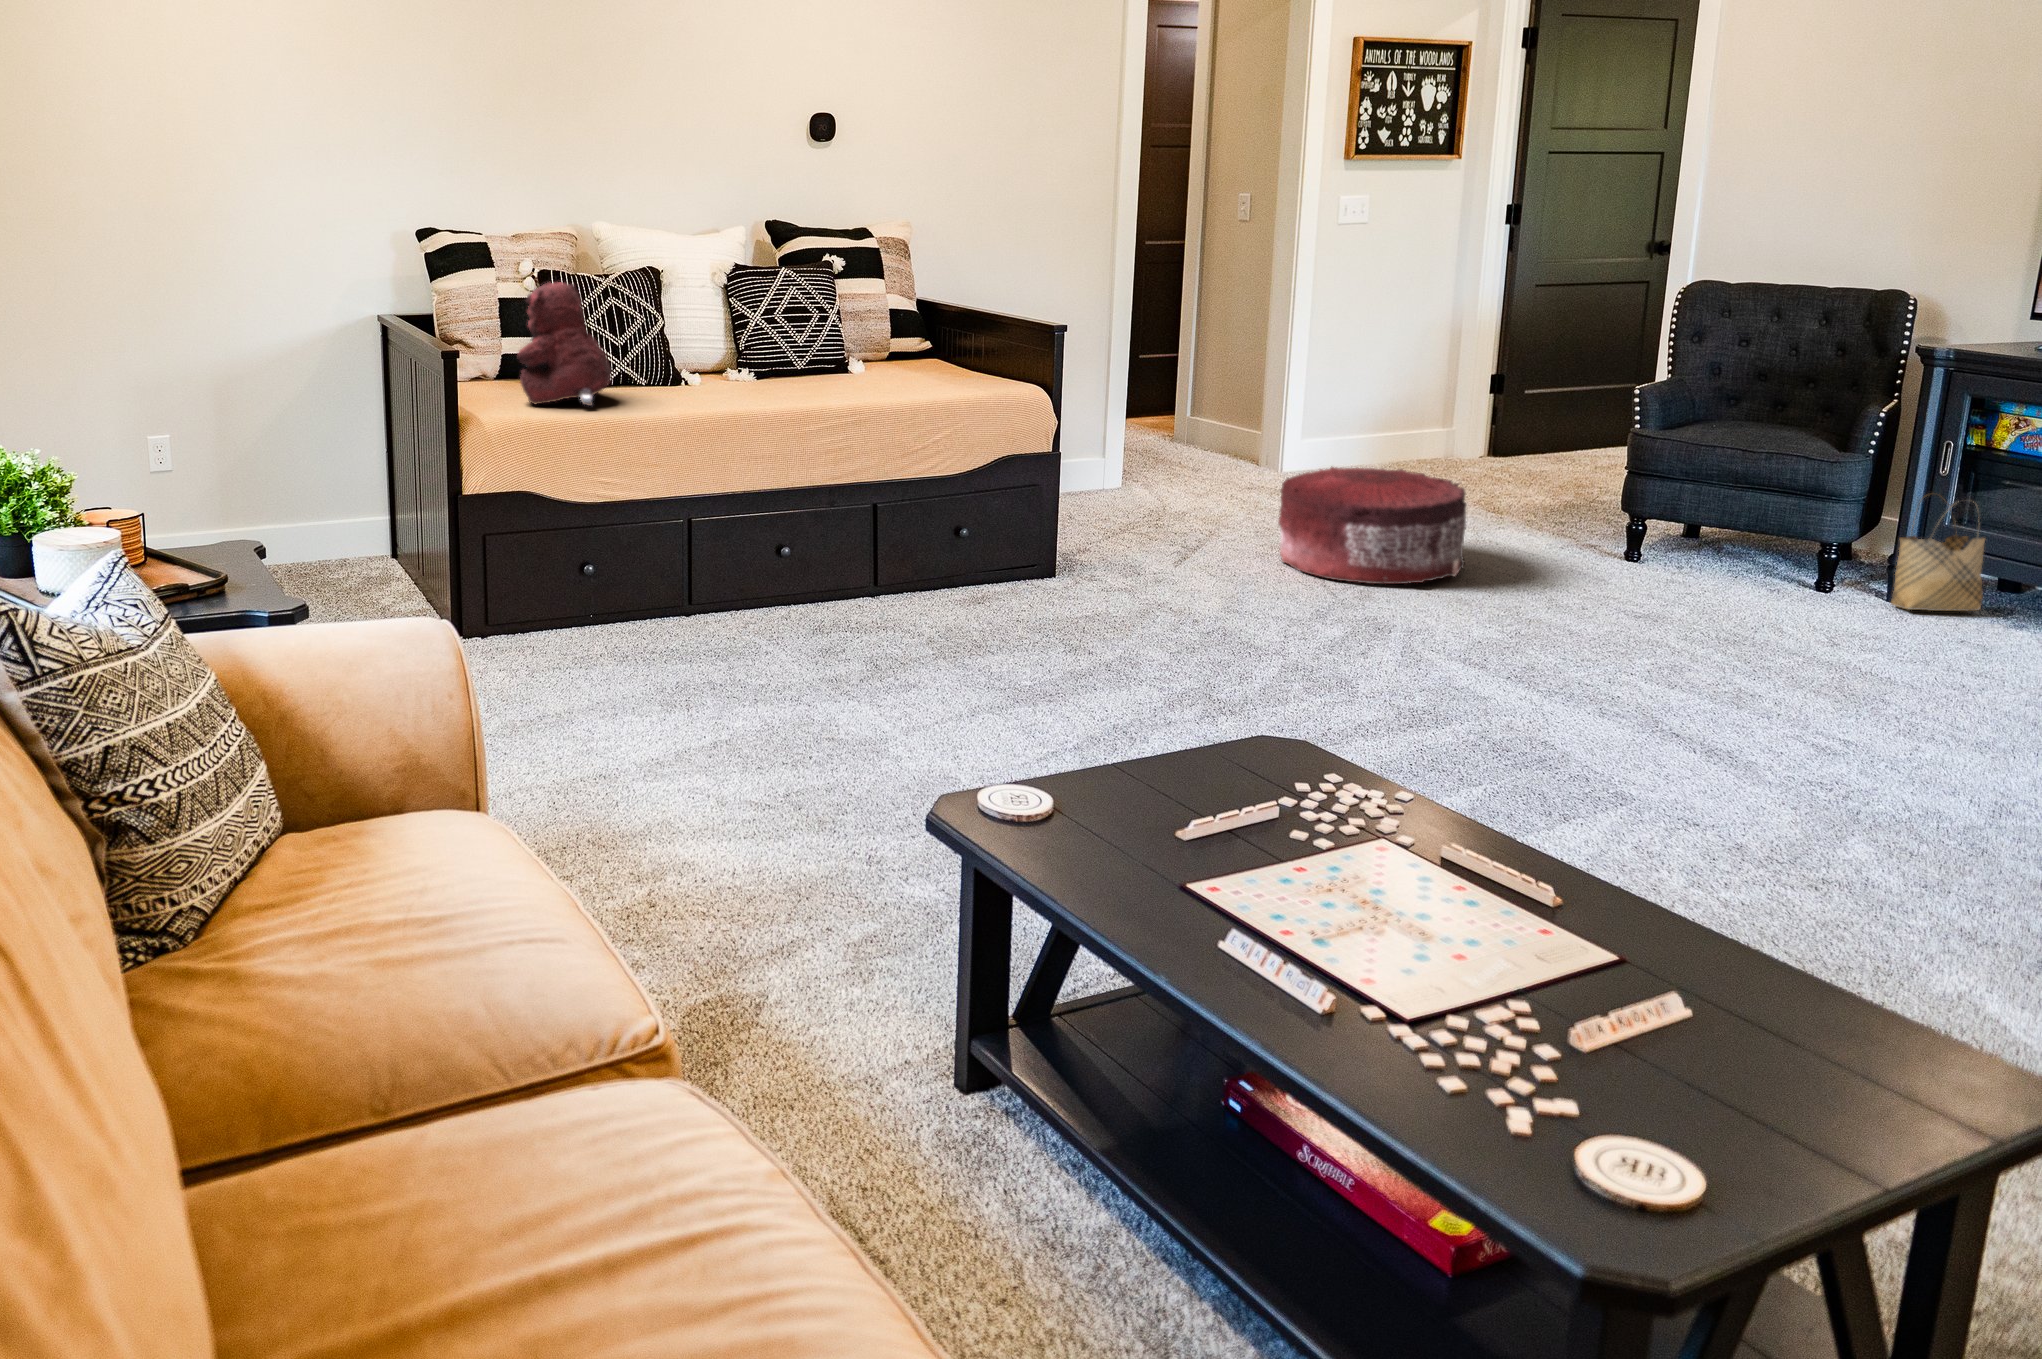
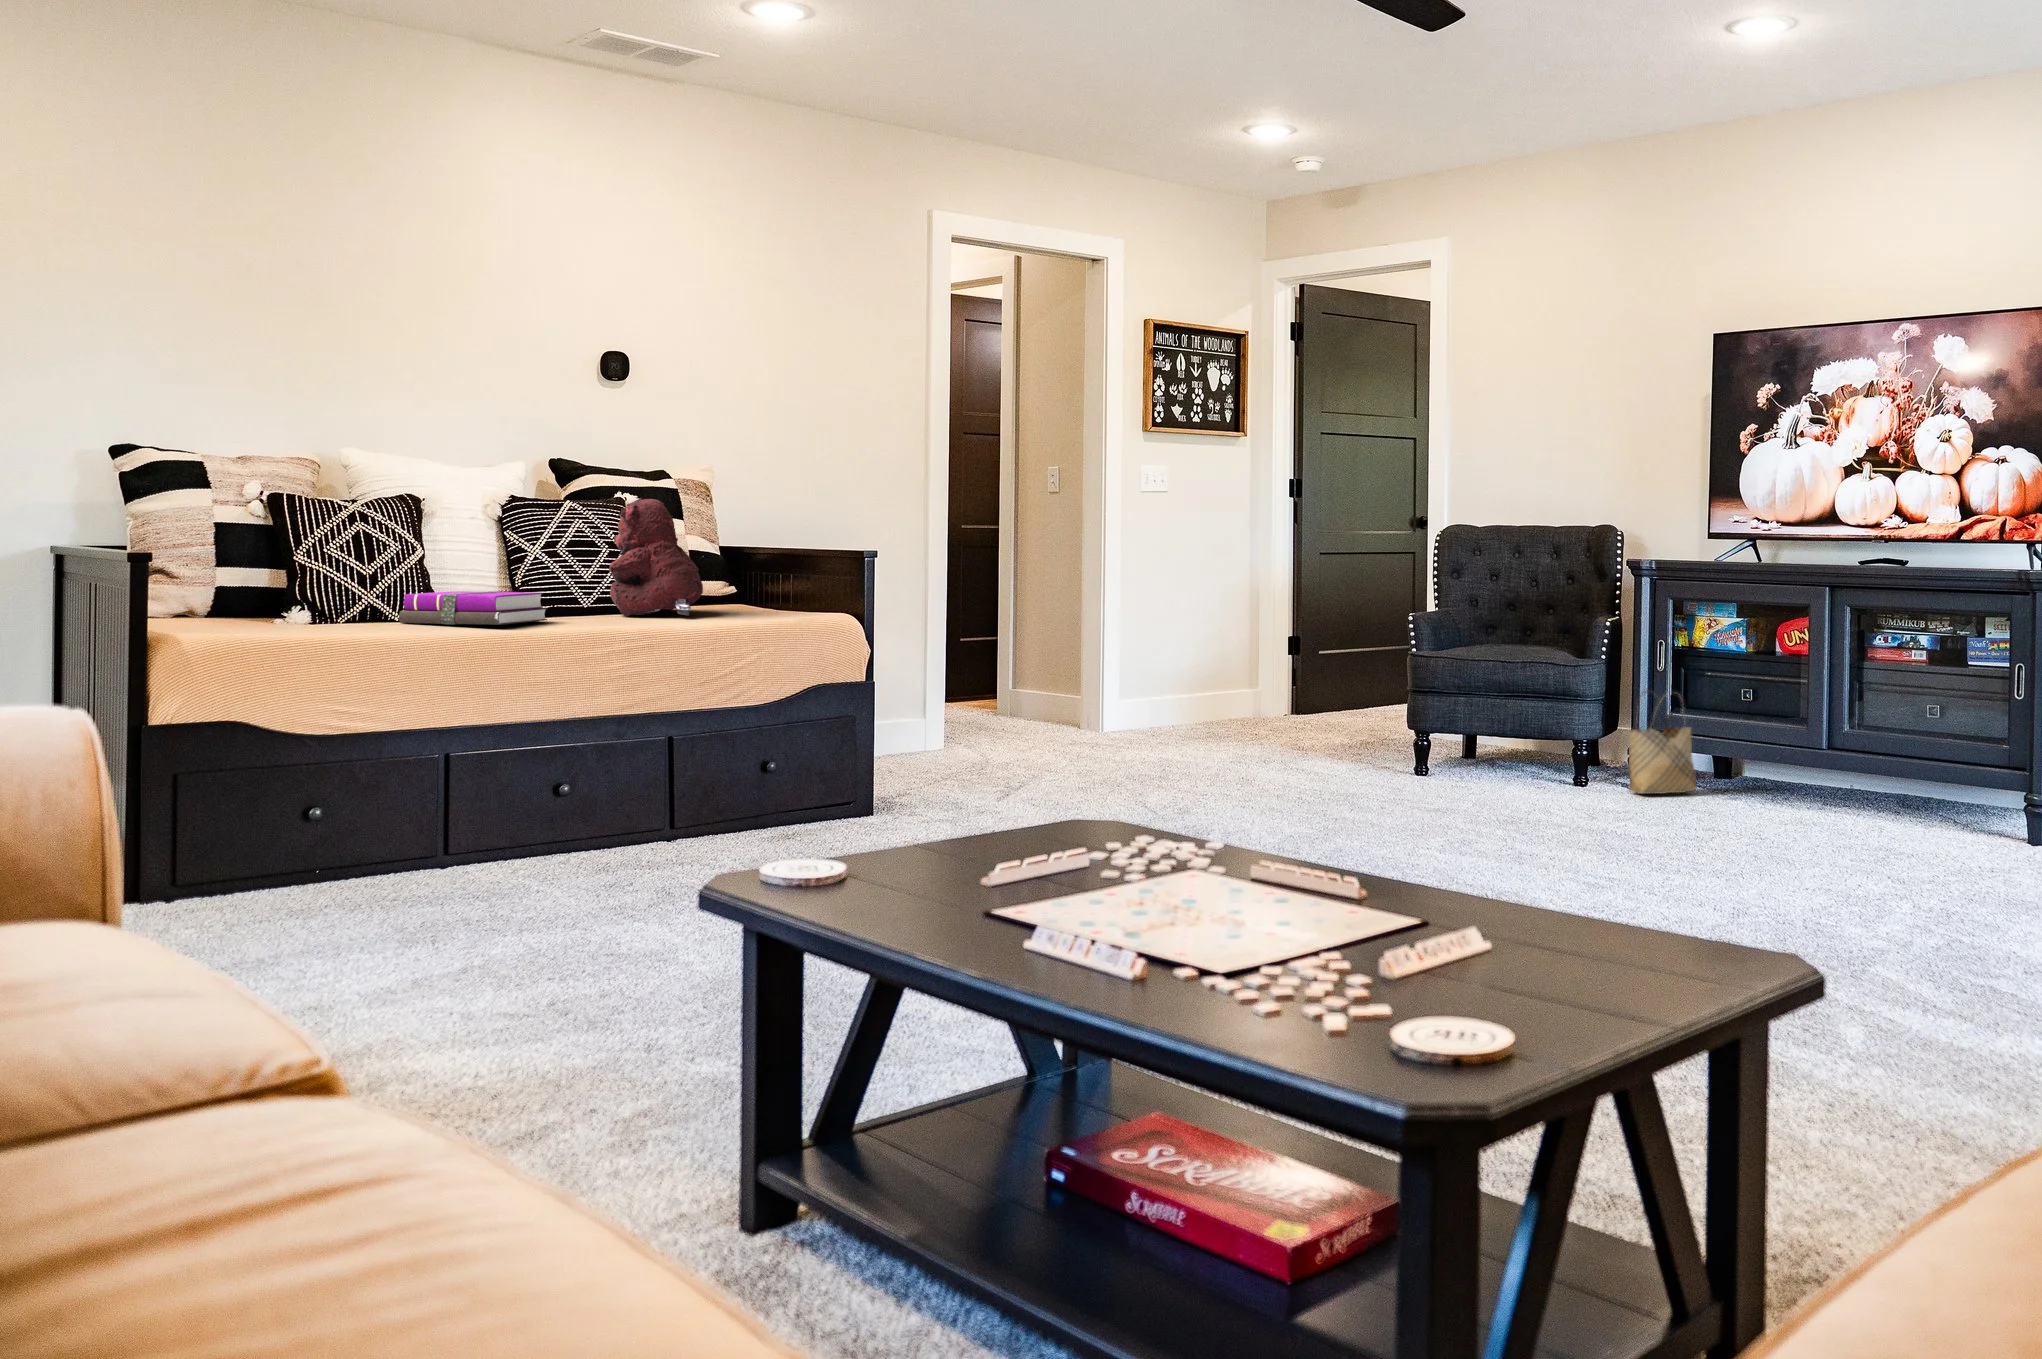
teddy bear: present [518,281,611,406] -> present [609,498,703,616]
notebook: none [647,359,768,399] -> present [399,591,547,625]
pouf: present [1278,466,1467,584] -> none [1101,698,1278,803]

